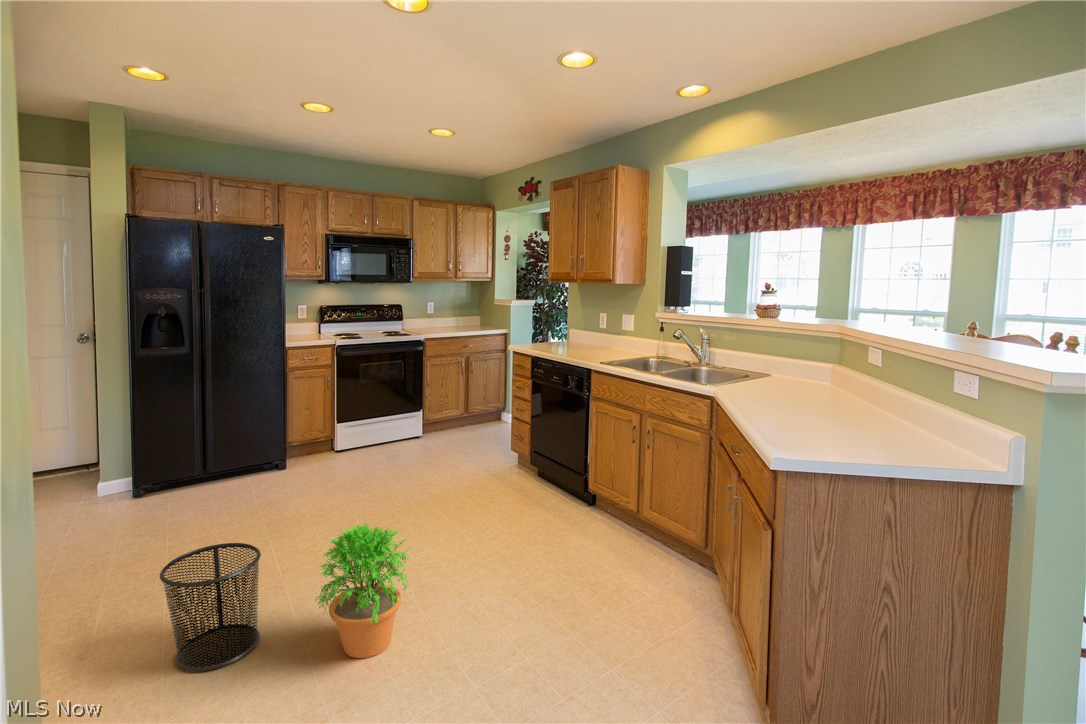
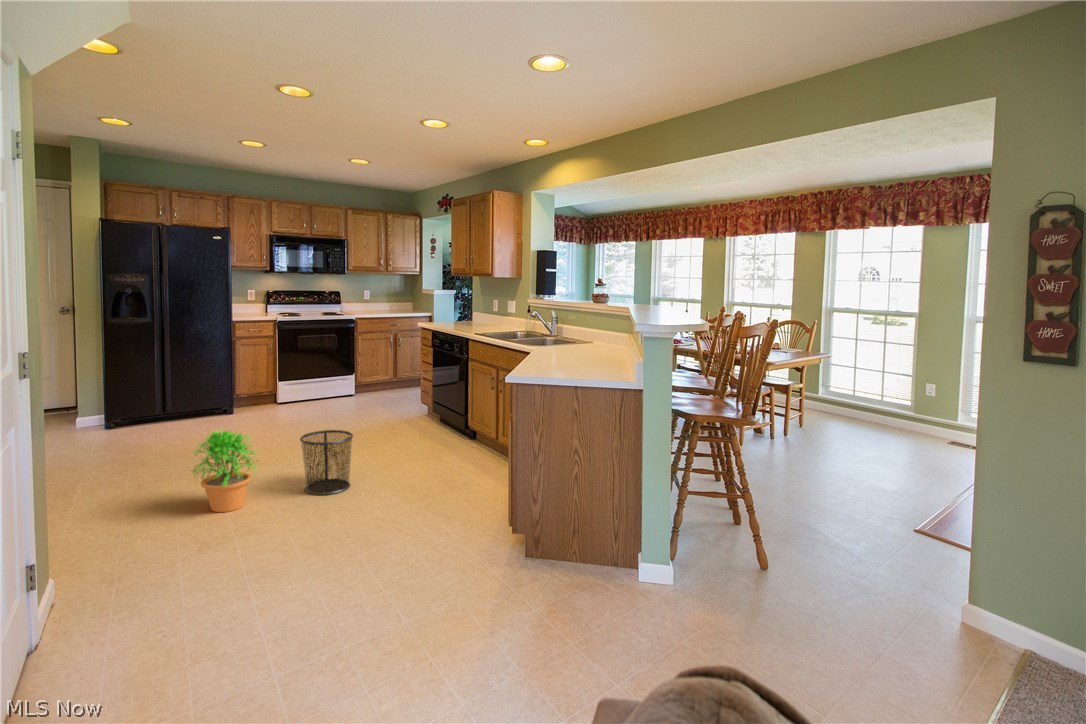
waste bin: present [160,543,261,671] -> present [300,430,353,495]

